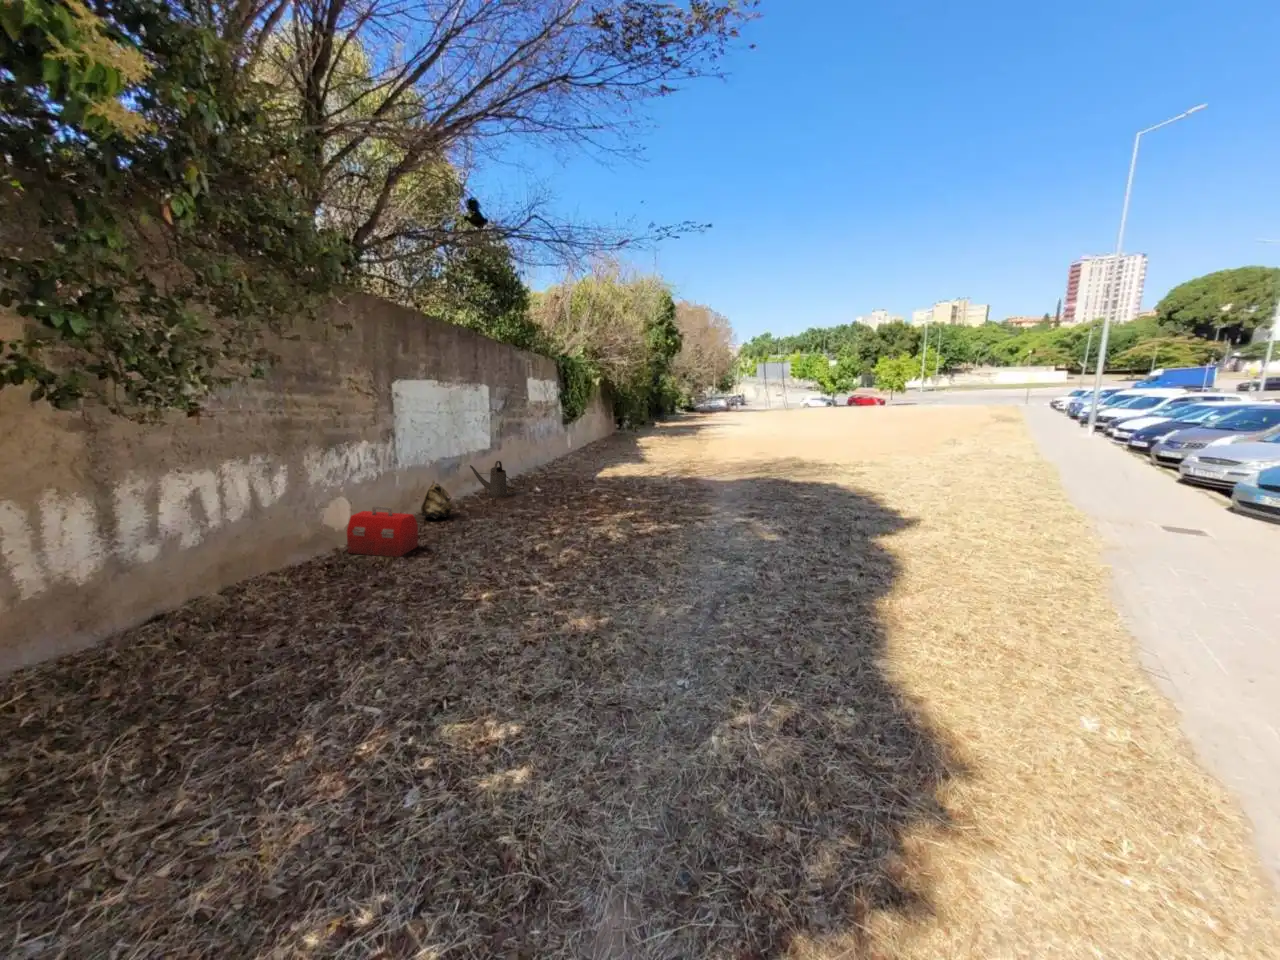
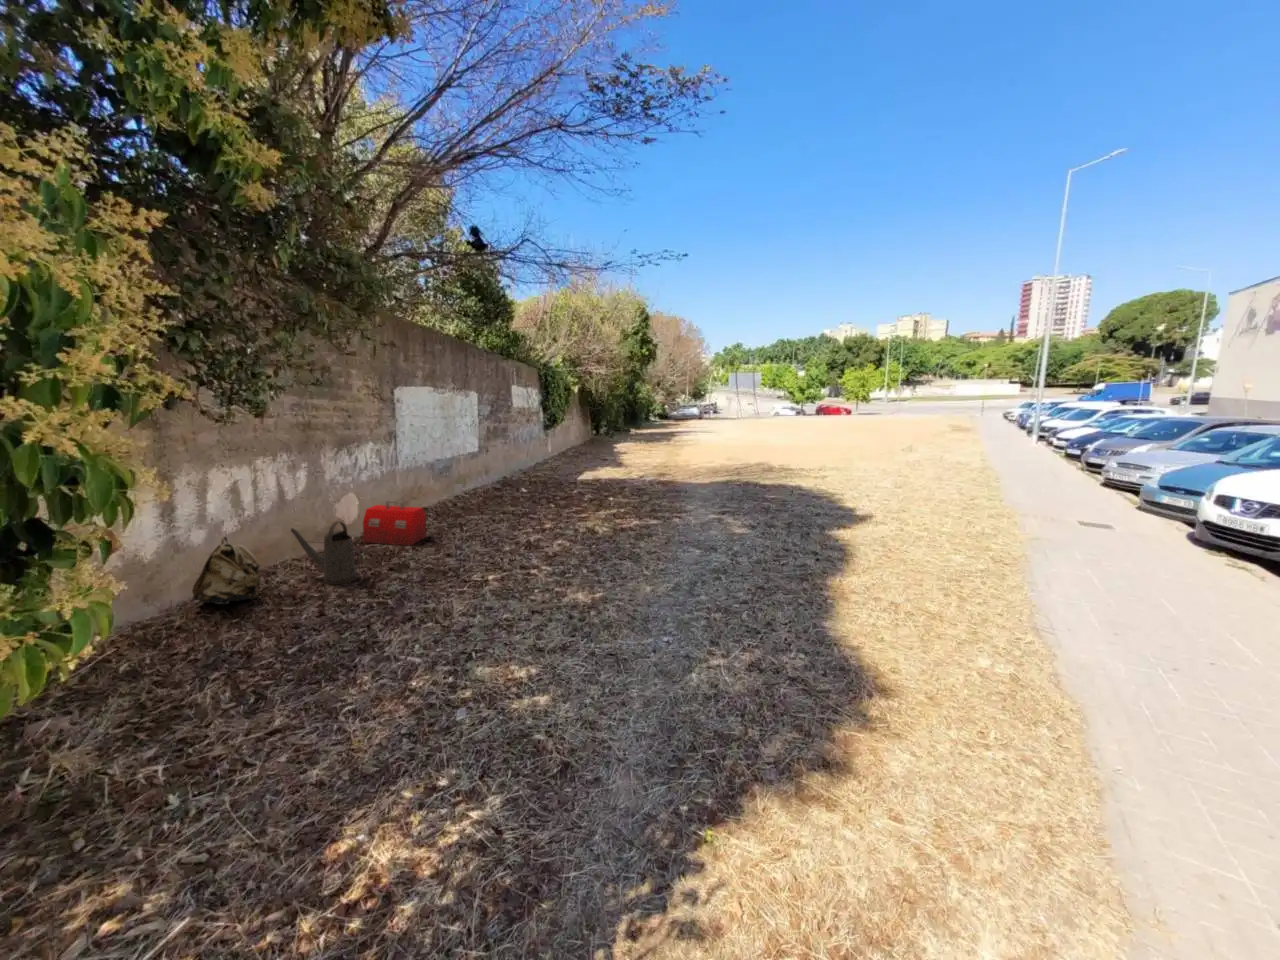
watering can: present [470,461,513,498] -> present [291,521,363,584]
backpack: present [421,480,452,519] -> present [192,537,261,605]

